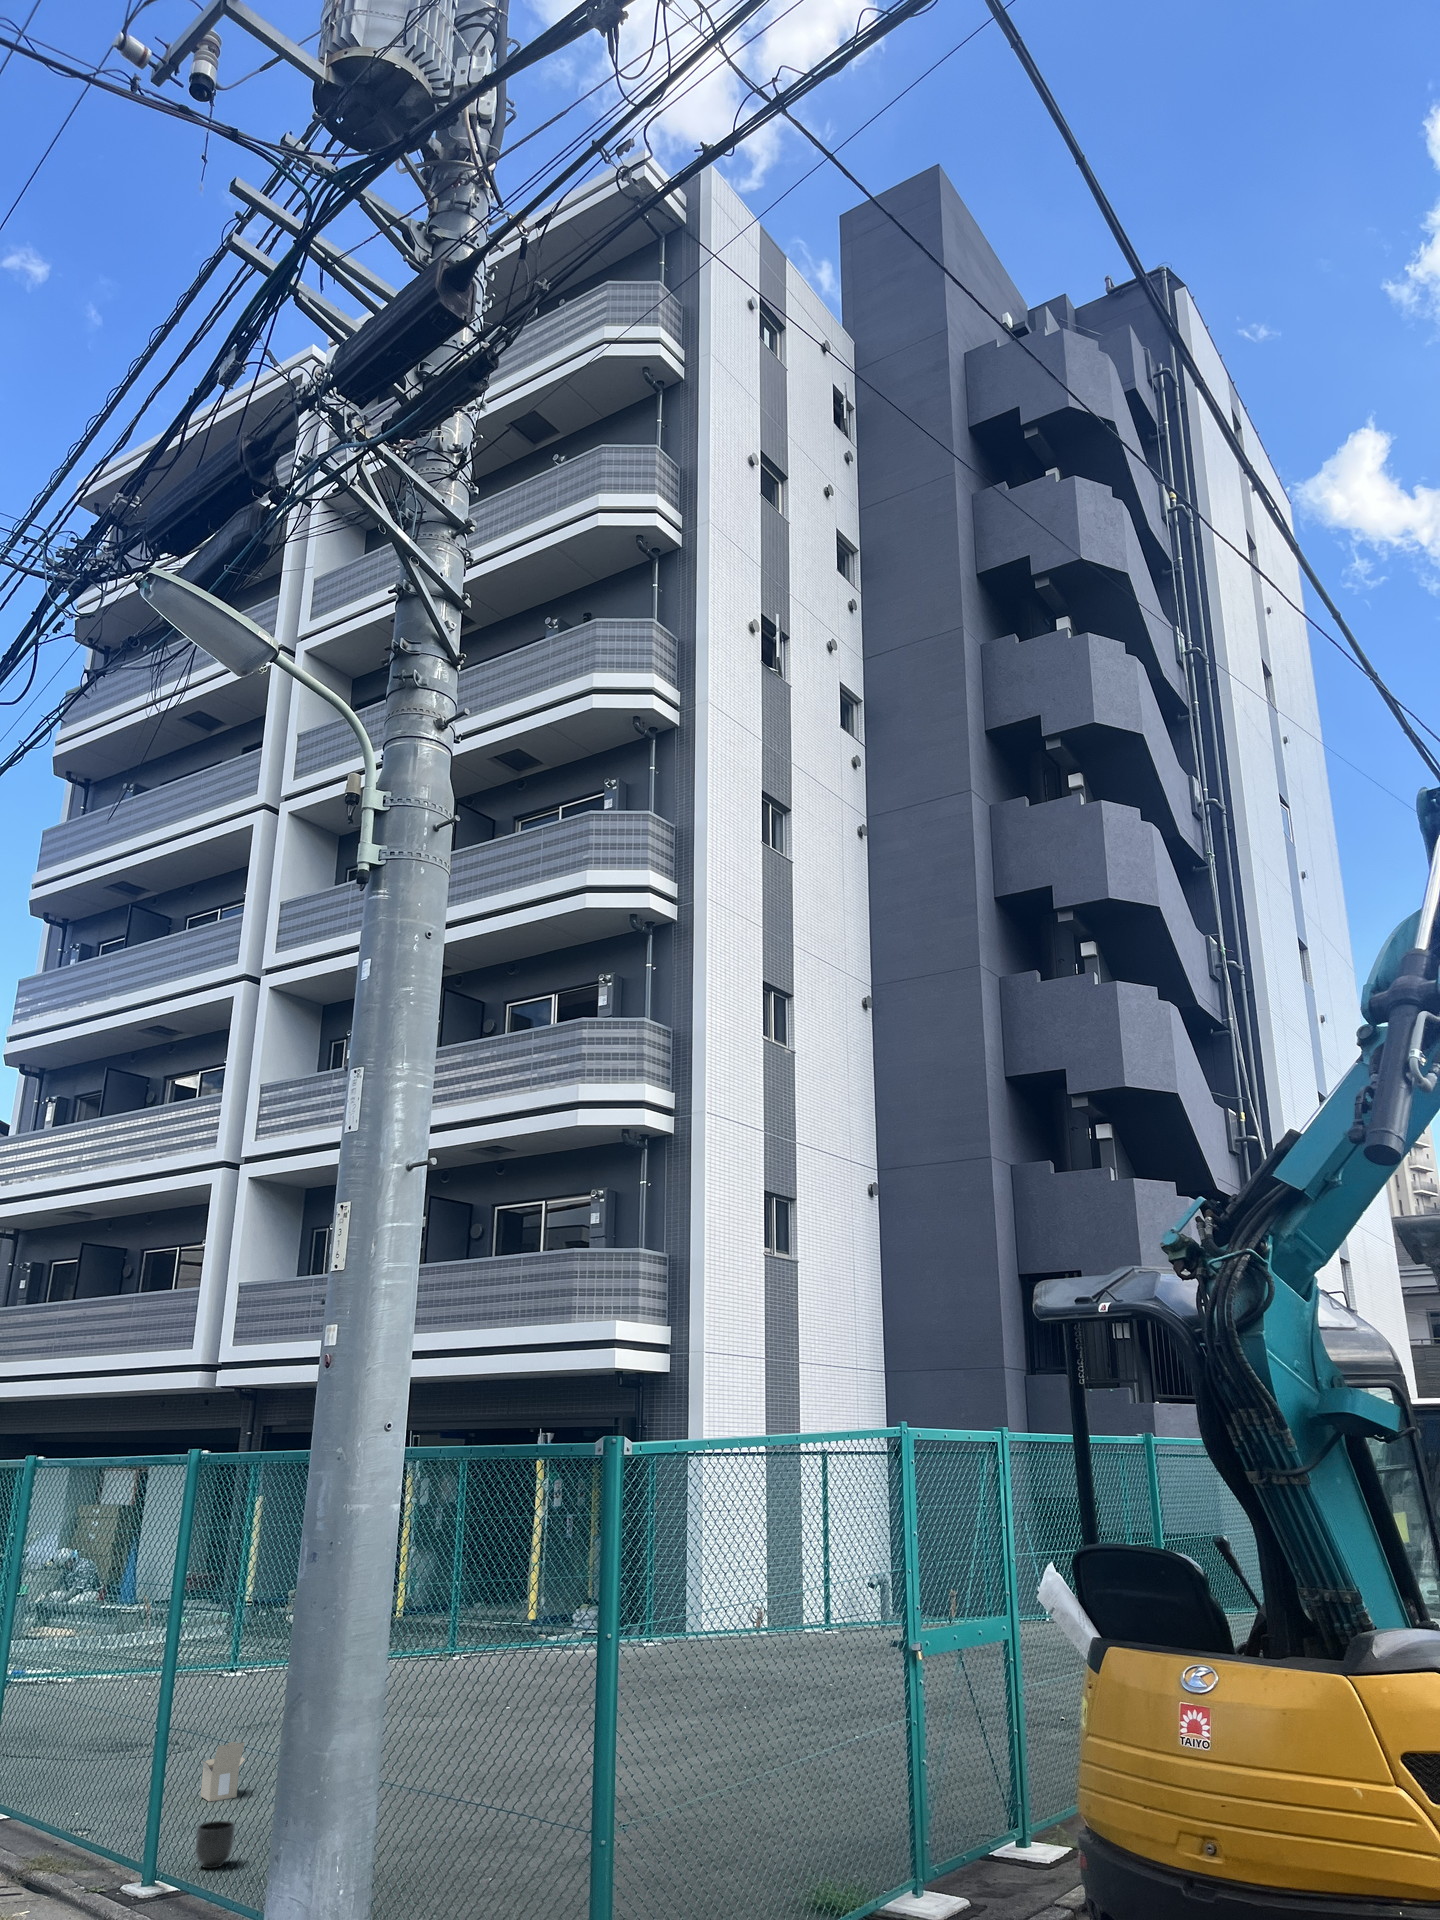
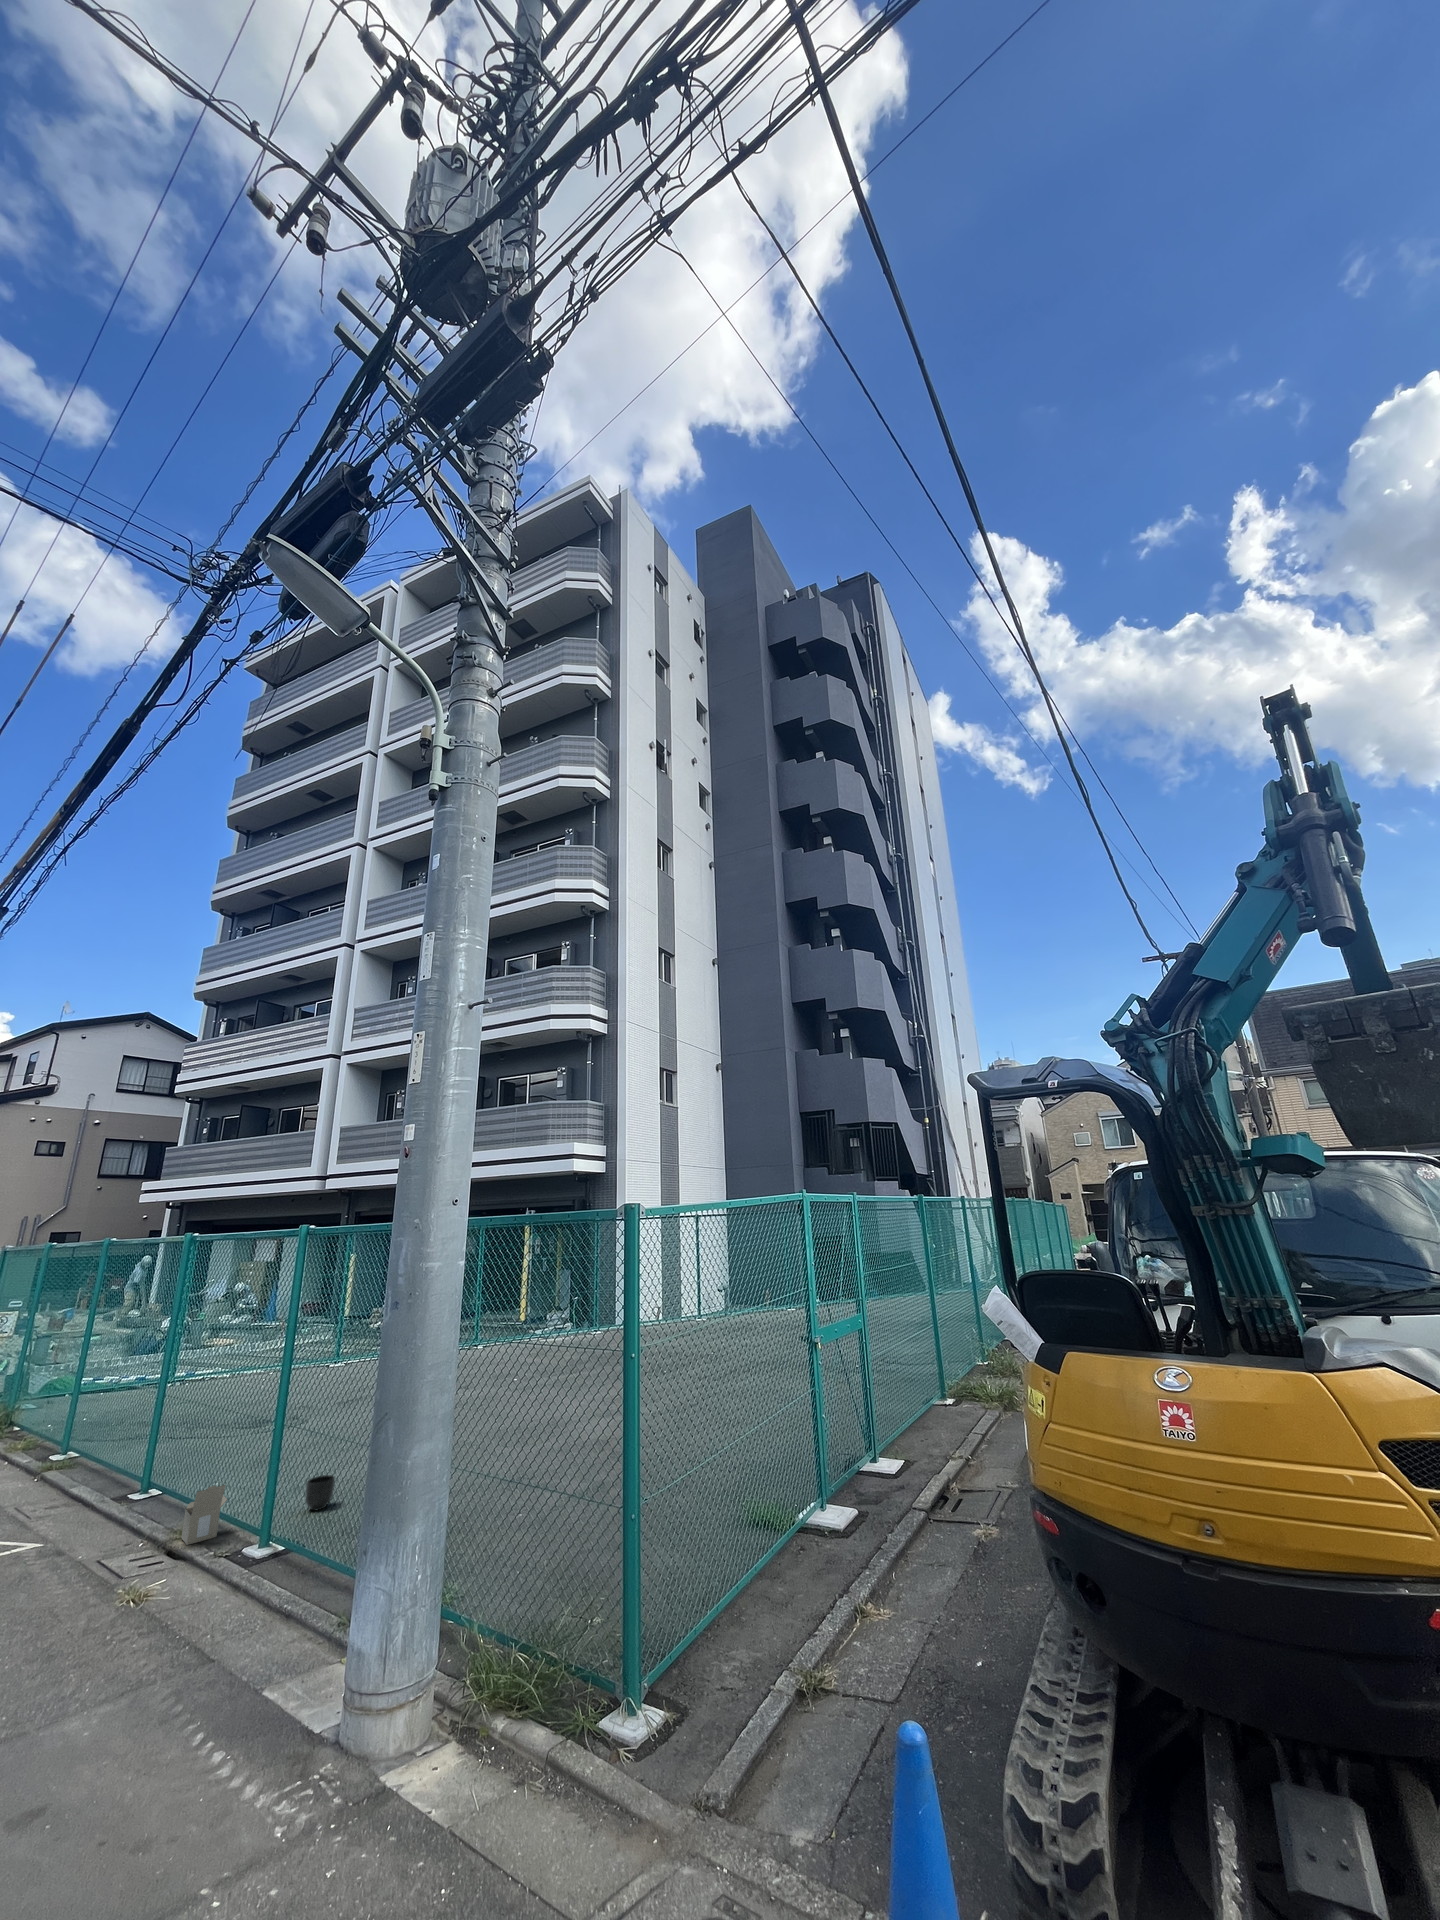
cardboard box: present [201,1741,246,1802] -> present [182,1485,227,1545]

